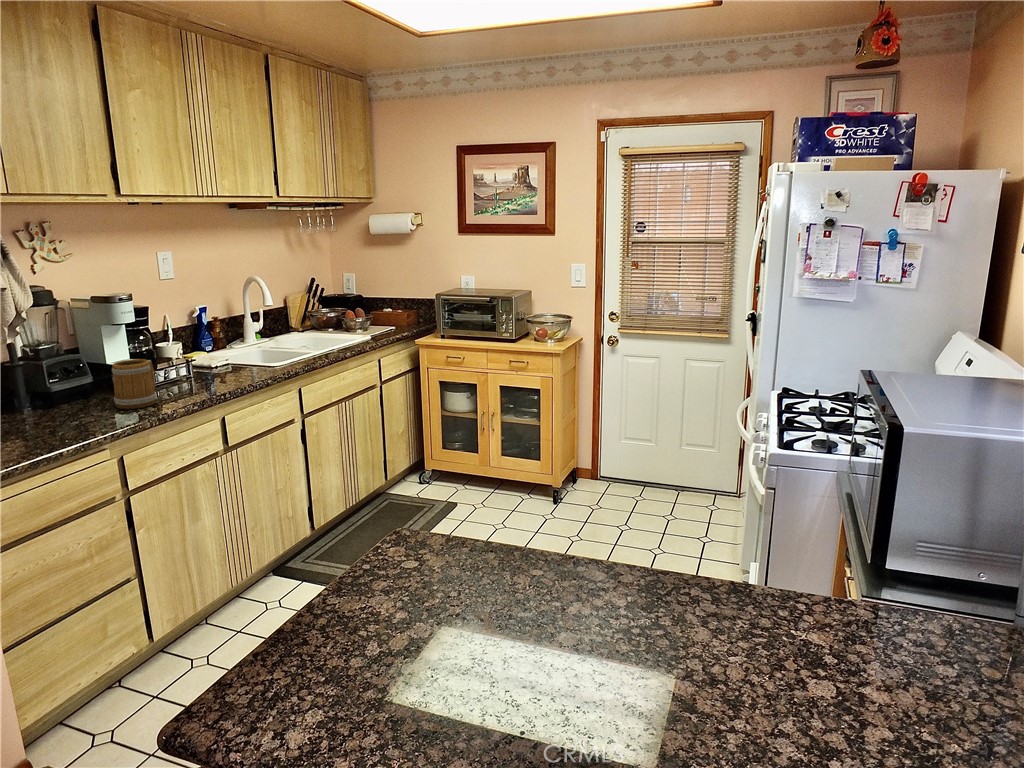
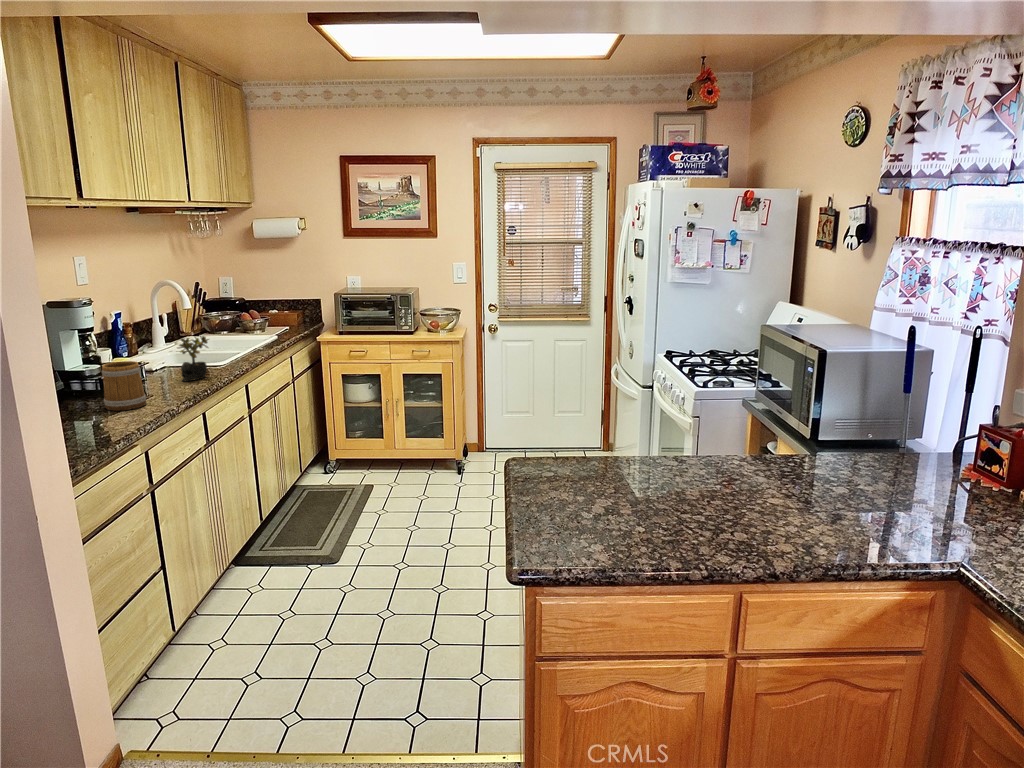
succulent plant: none [212,333,250,382] -> present [178,336,209,382]

